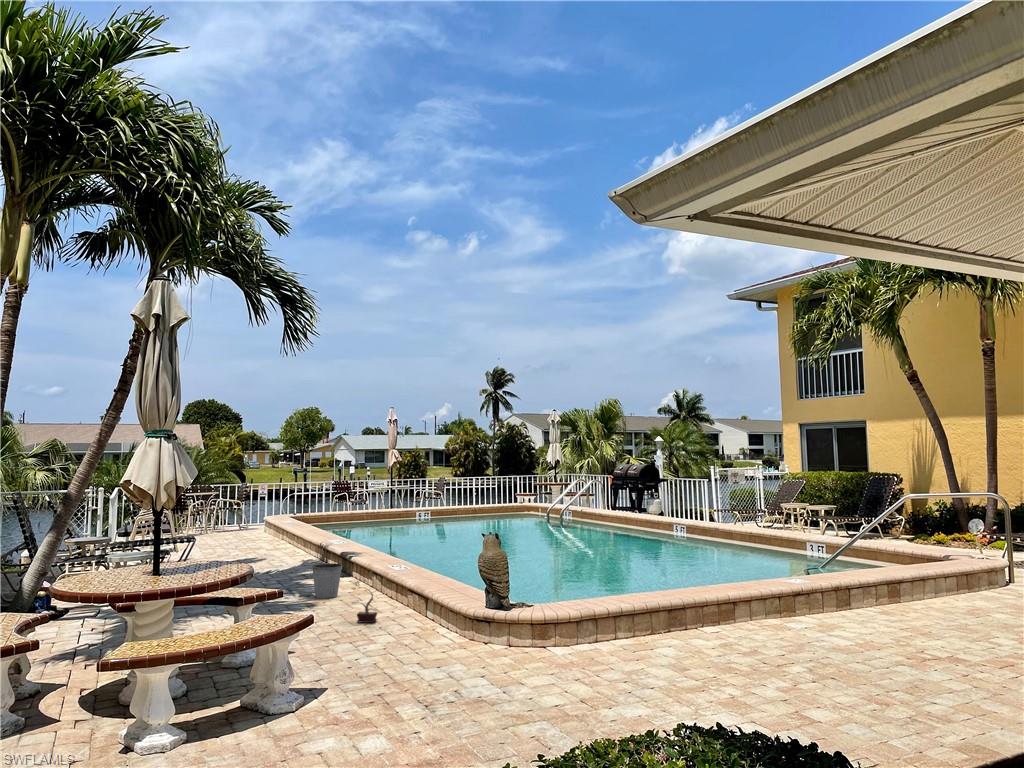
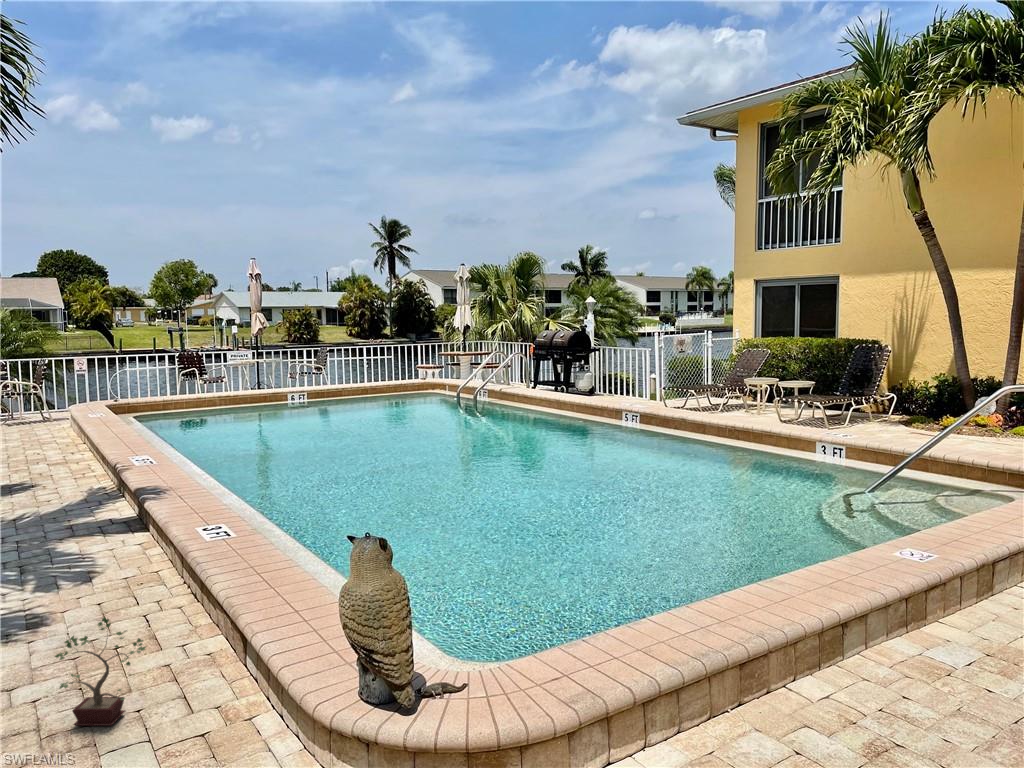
bucket: present [310,563,342,598] -> none [27,544,95,618]

